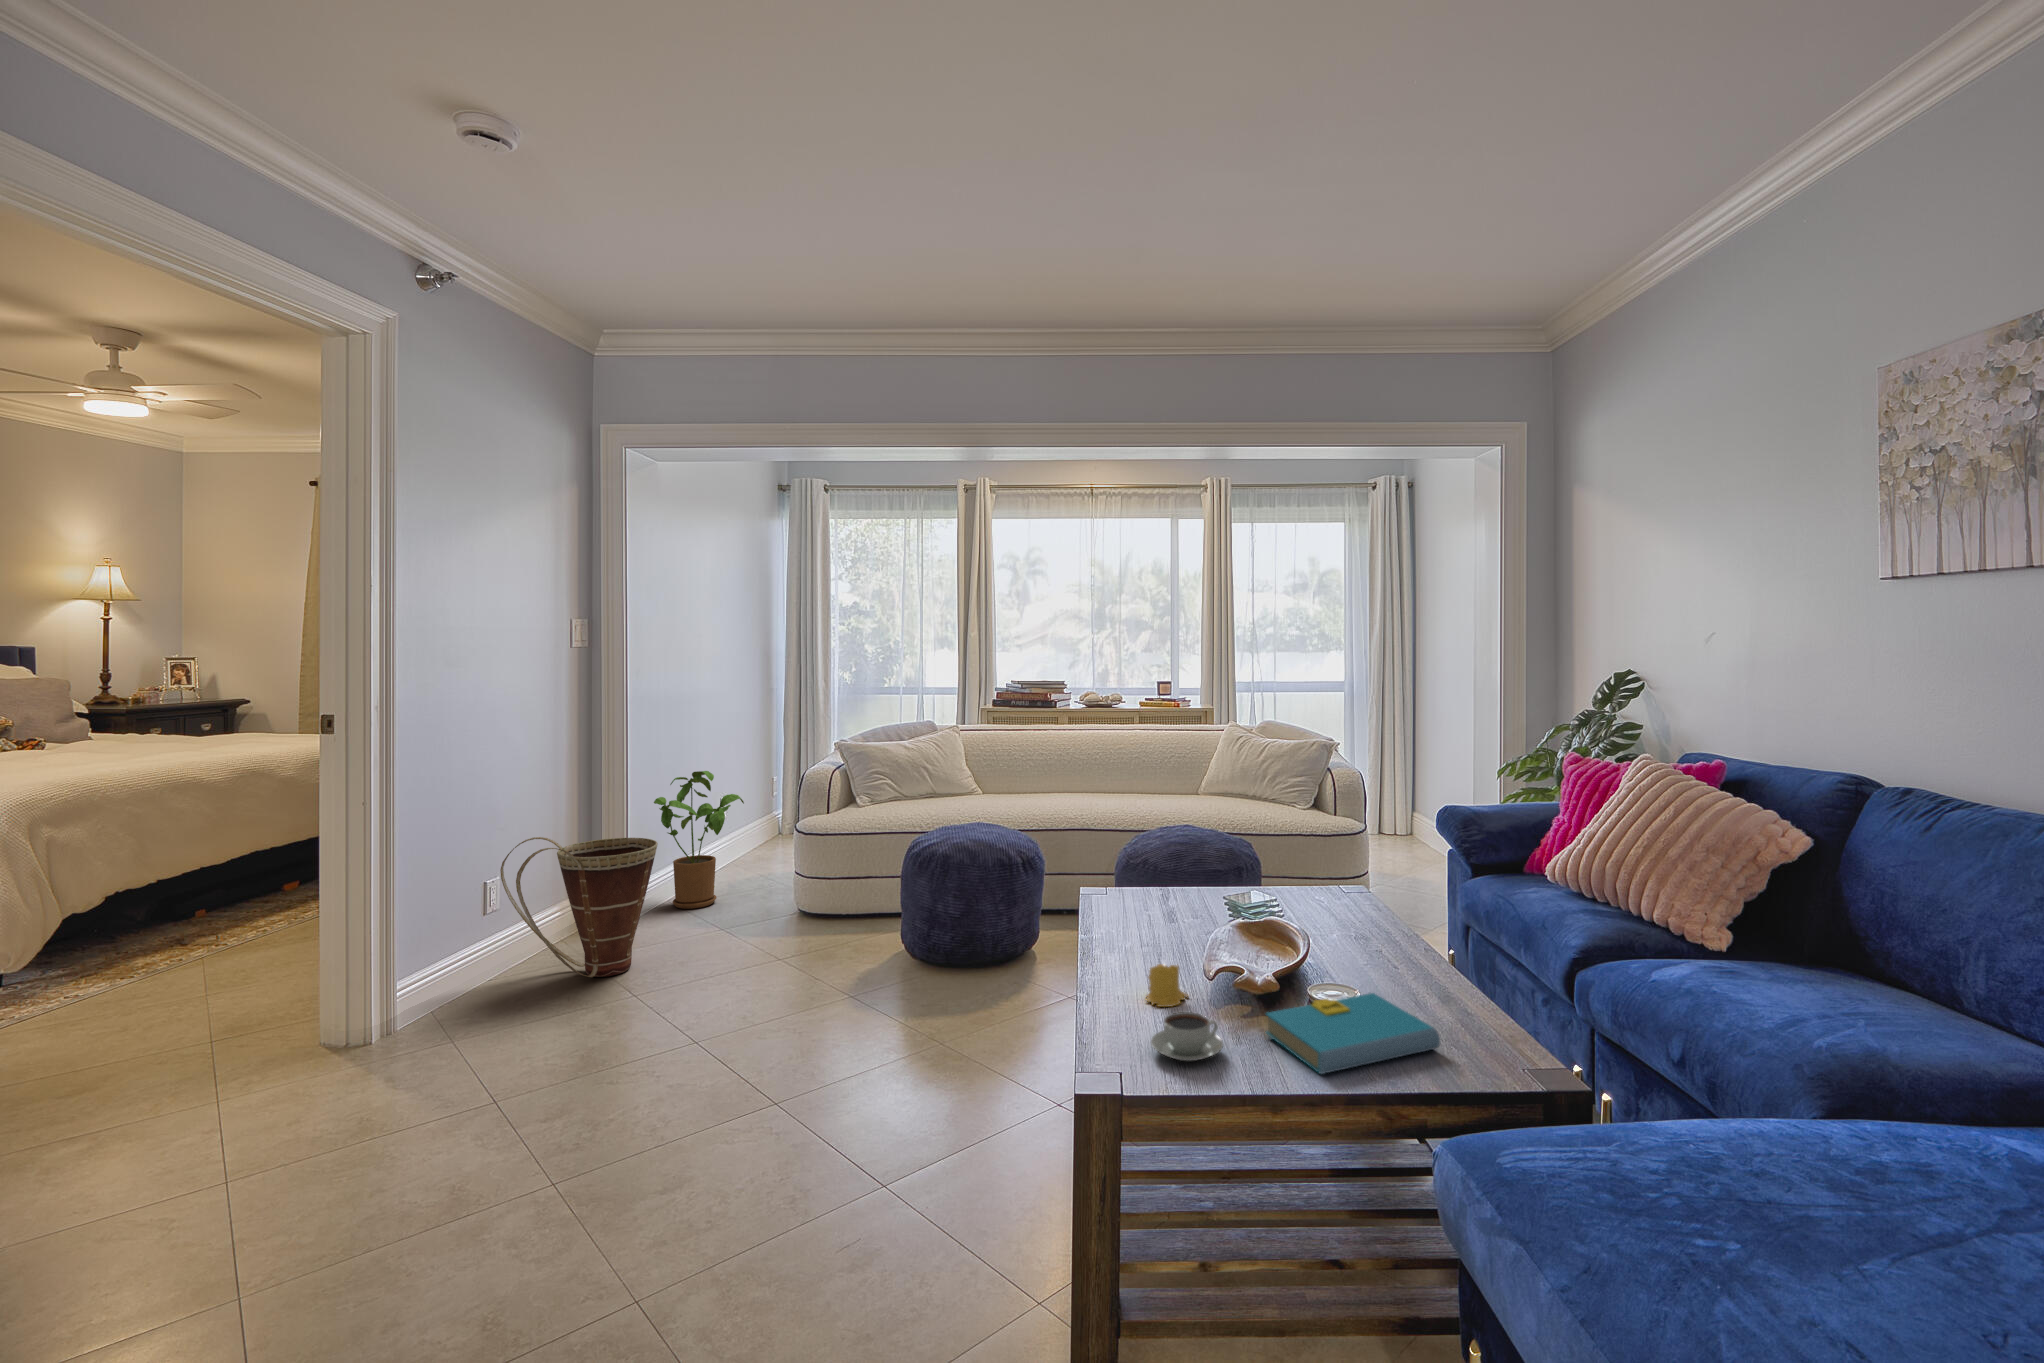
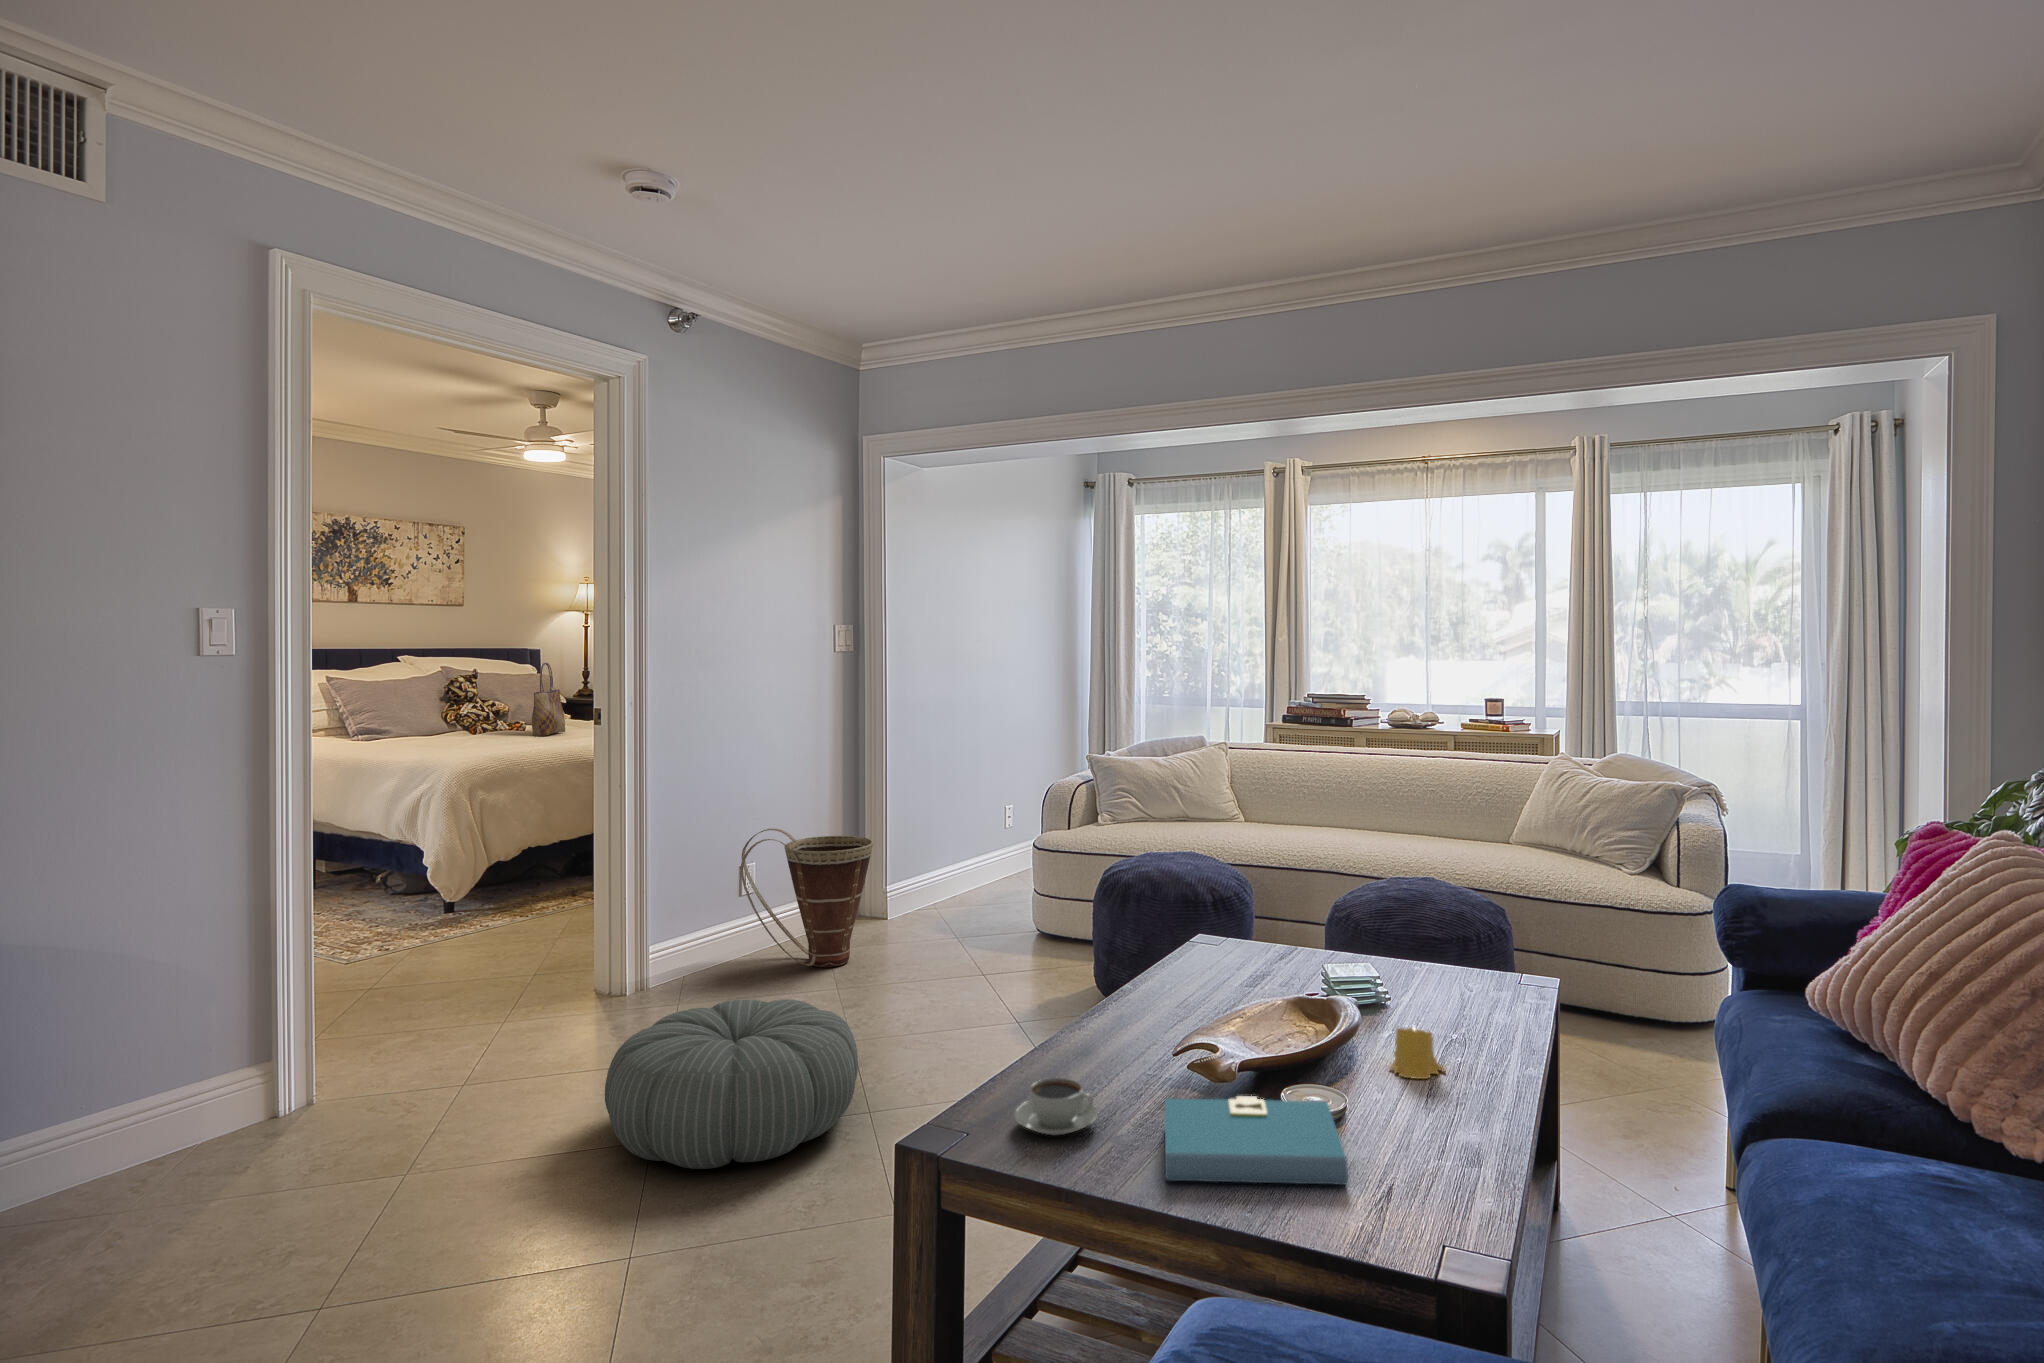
tote bag: none [88,664,132,756] -> present [532,662,565,736]
house plant: present [654,771,744,909] -> none [910,777,997,914]
candle: present [1146,964,1188,1007] -> present [1389,1025,1445,1079]
pouf: none [506,1006,789,1201] -> present [605,999,858,1169]

